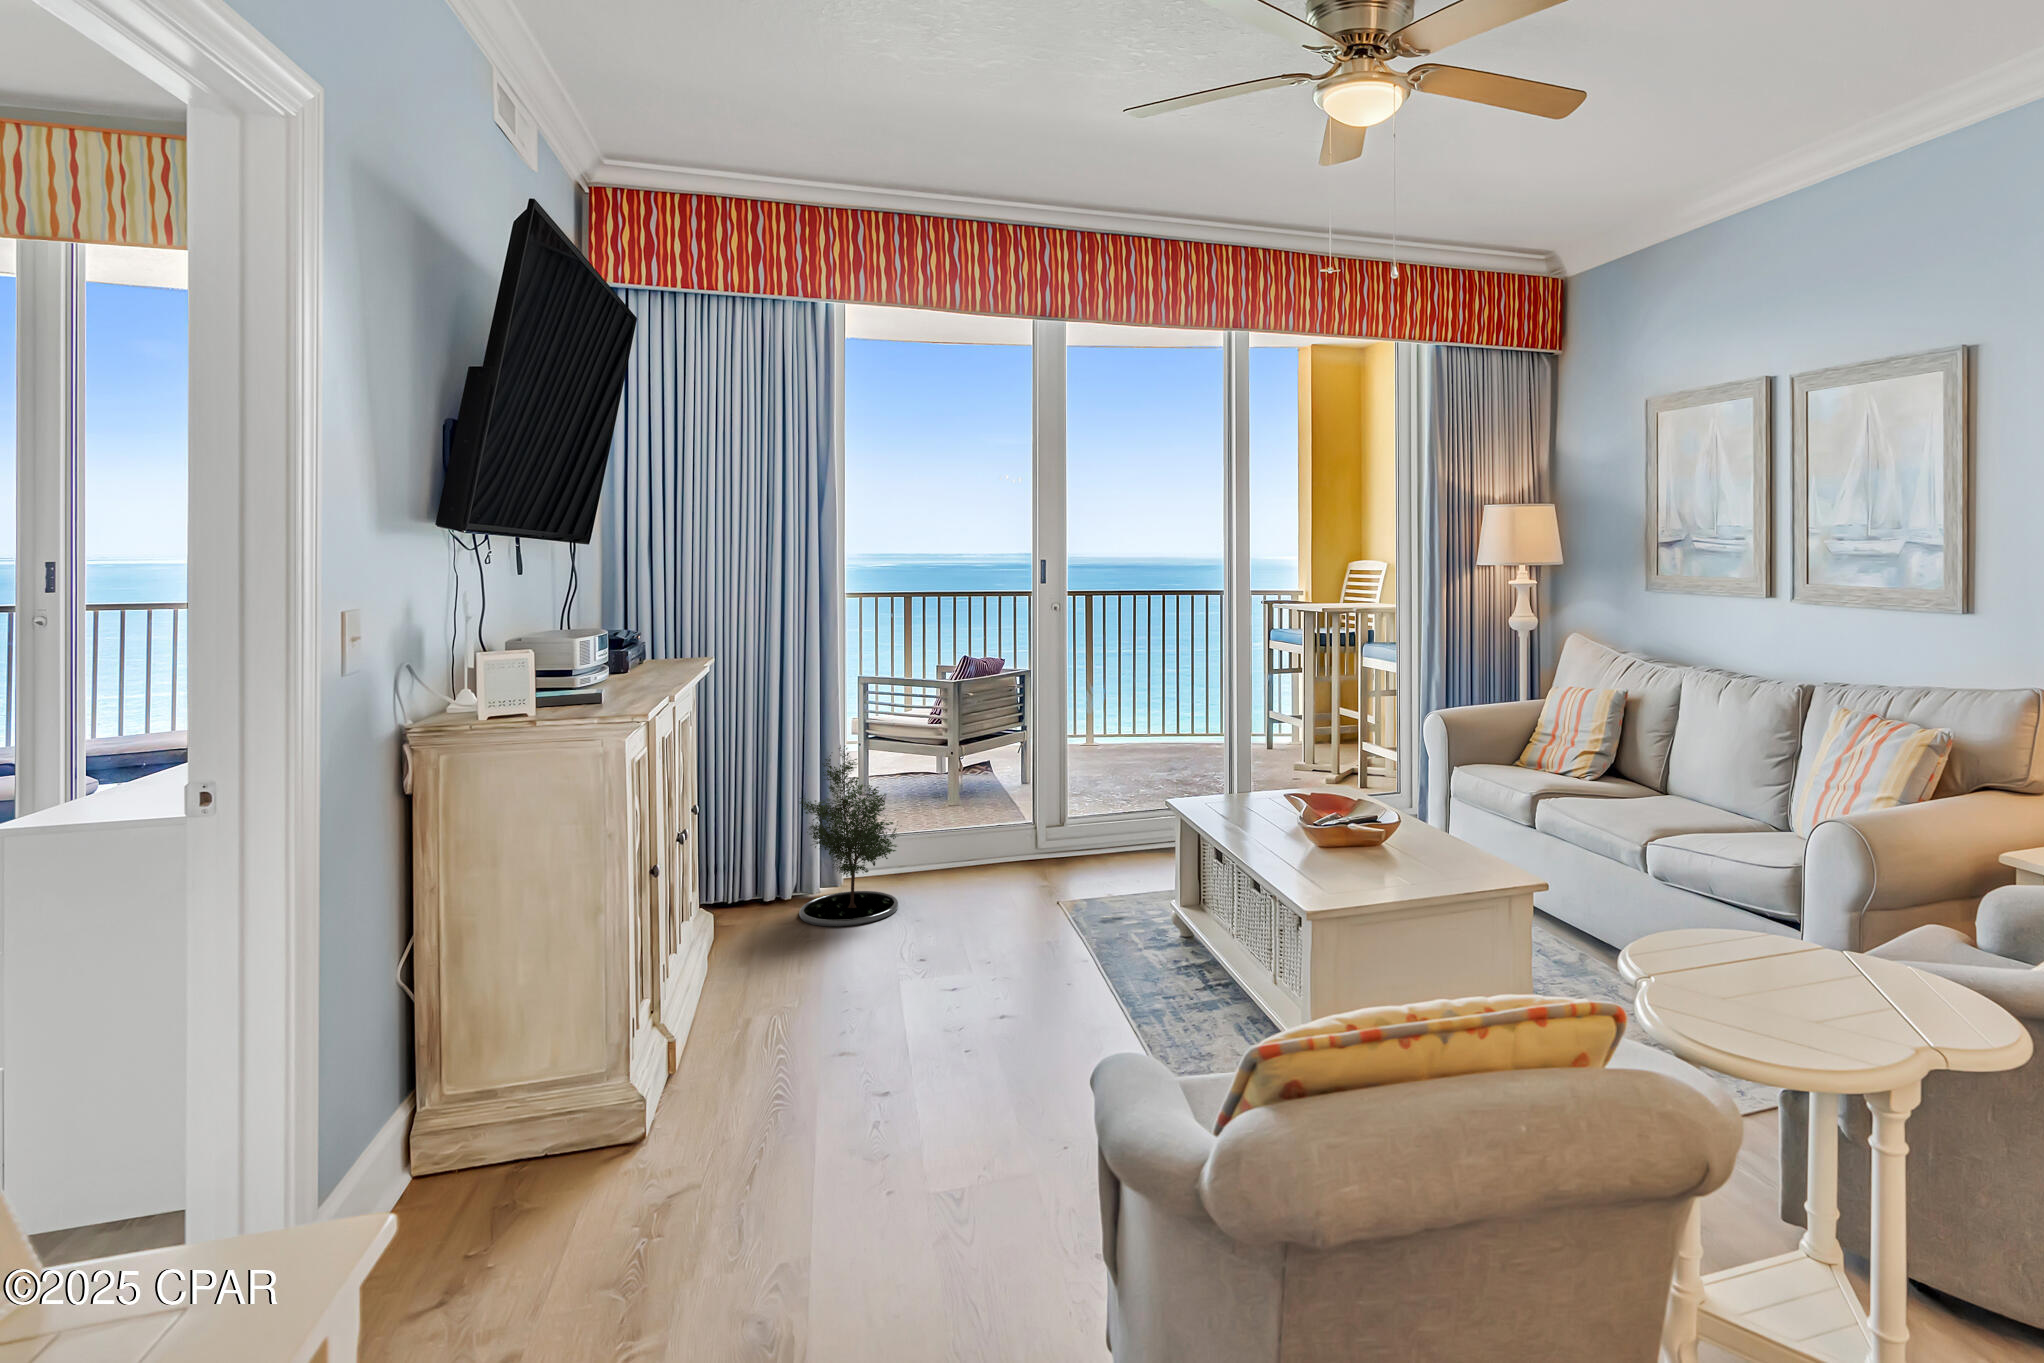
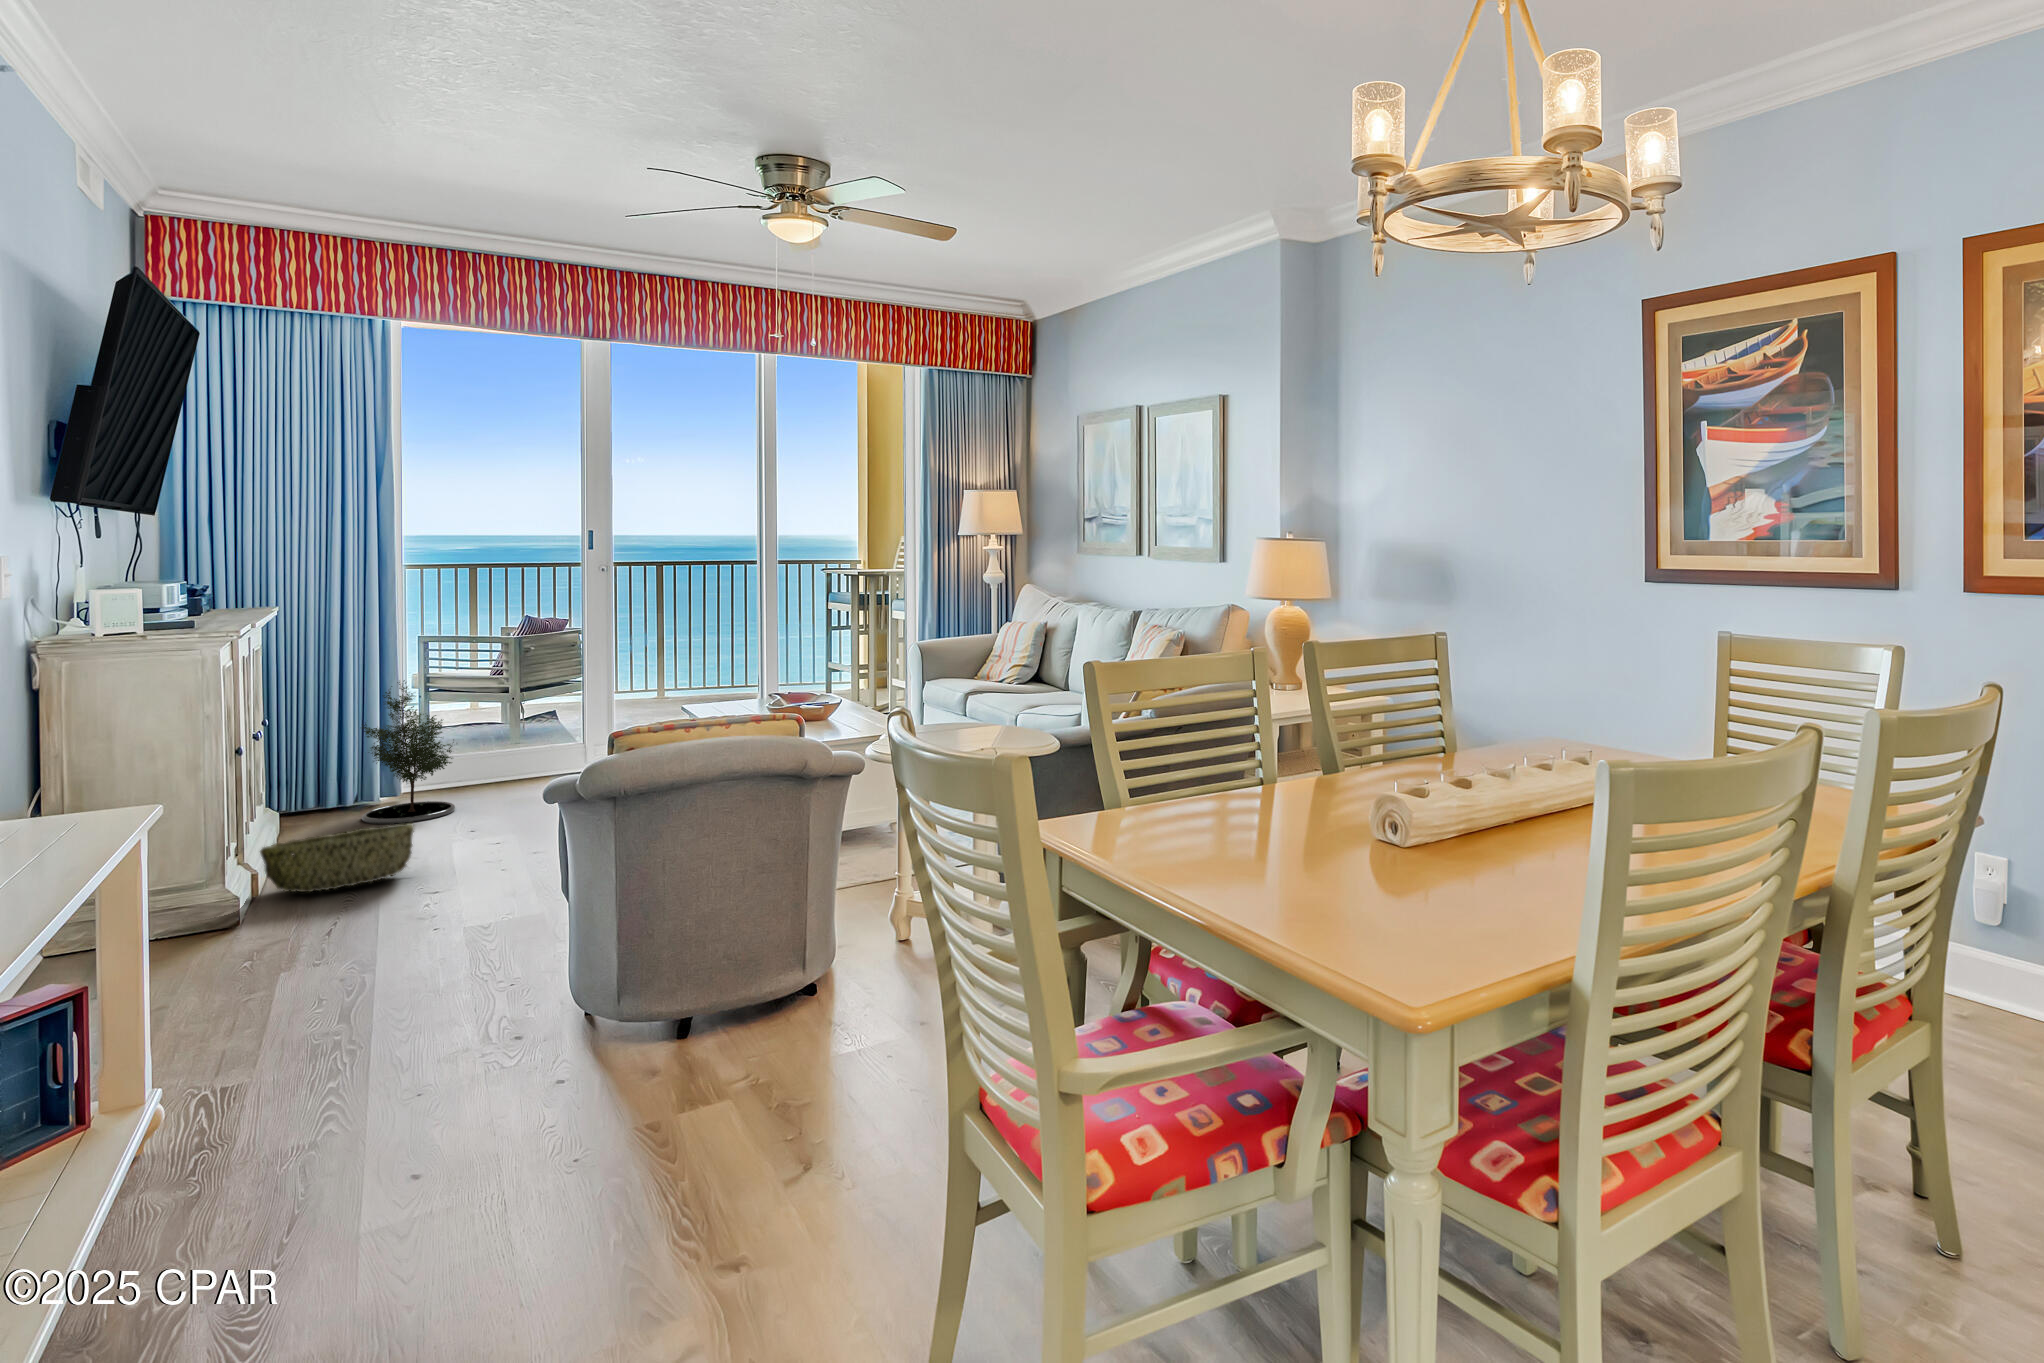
woven basket: none [672,965,855,1070] -> present [260,823,414,892]

